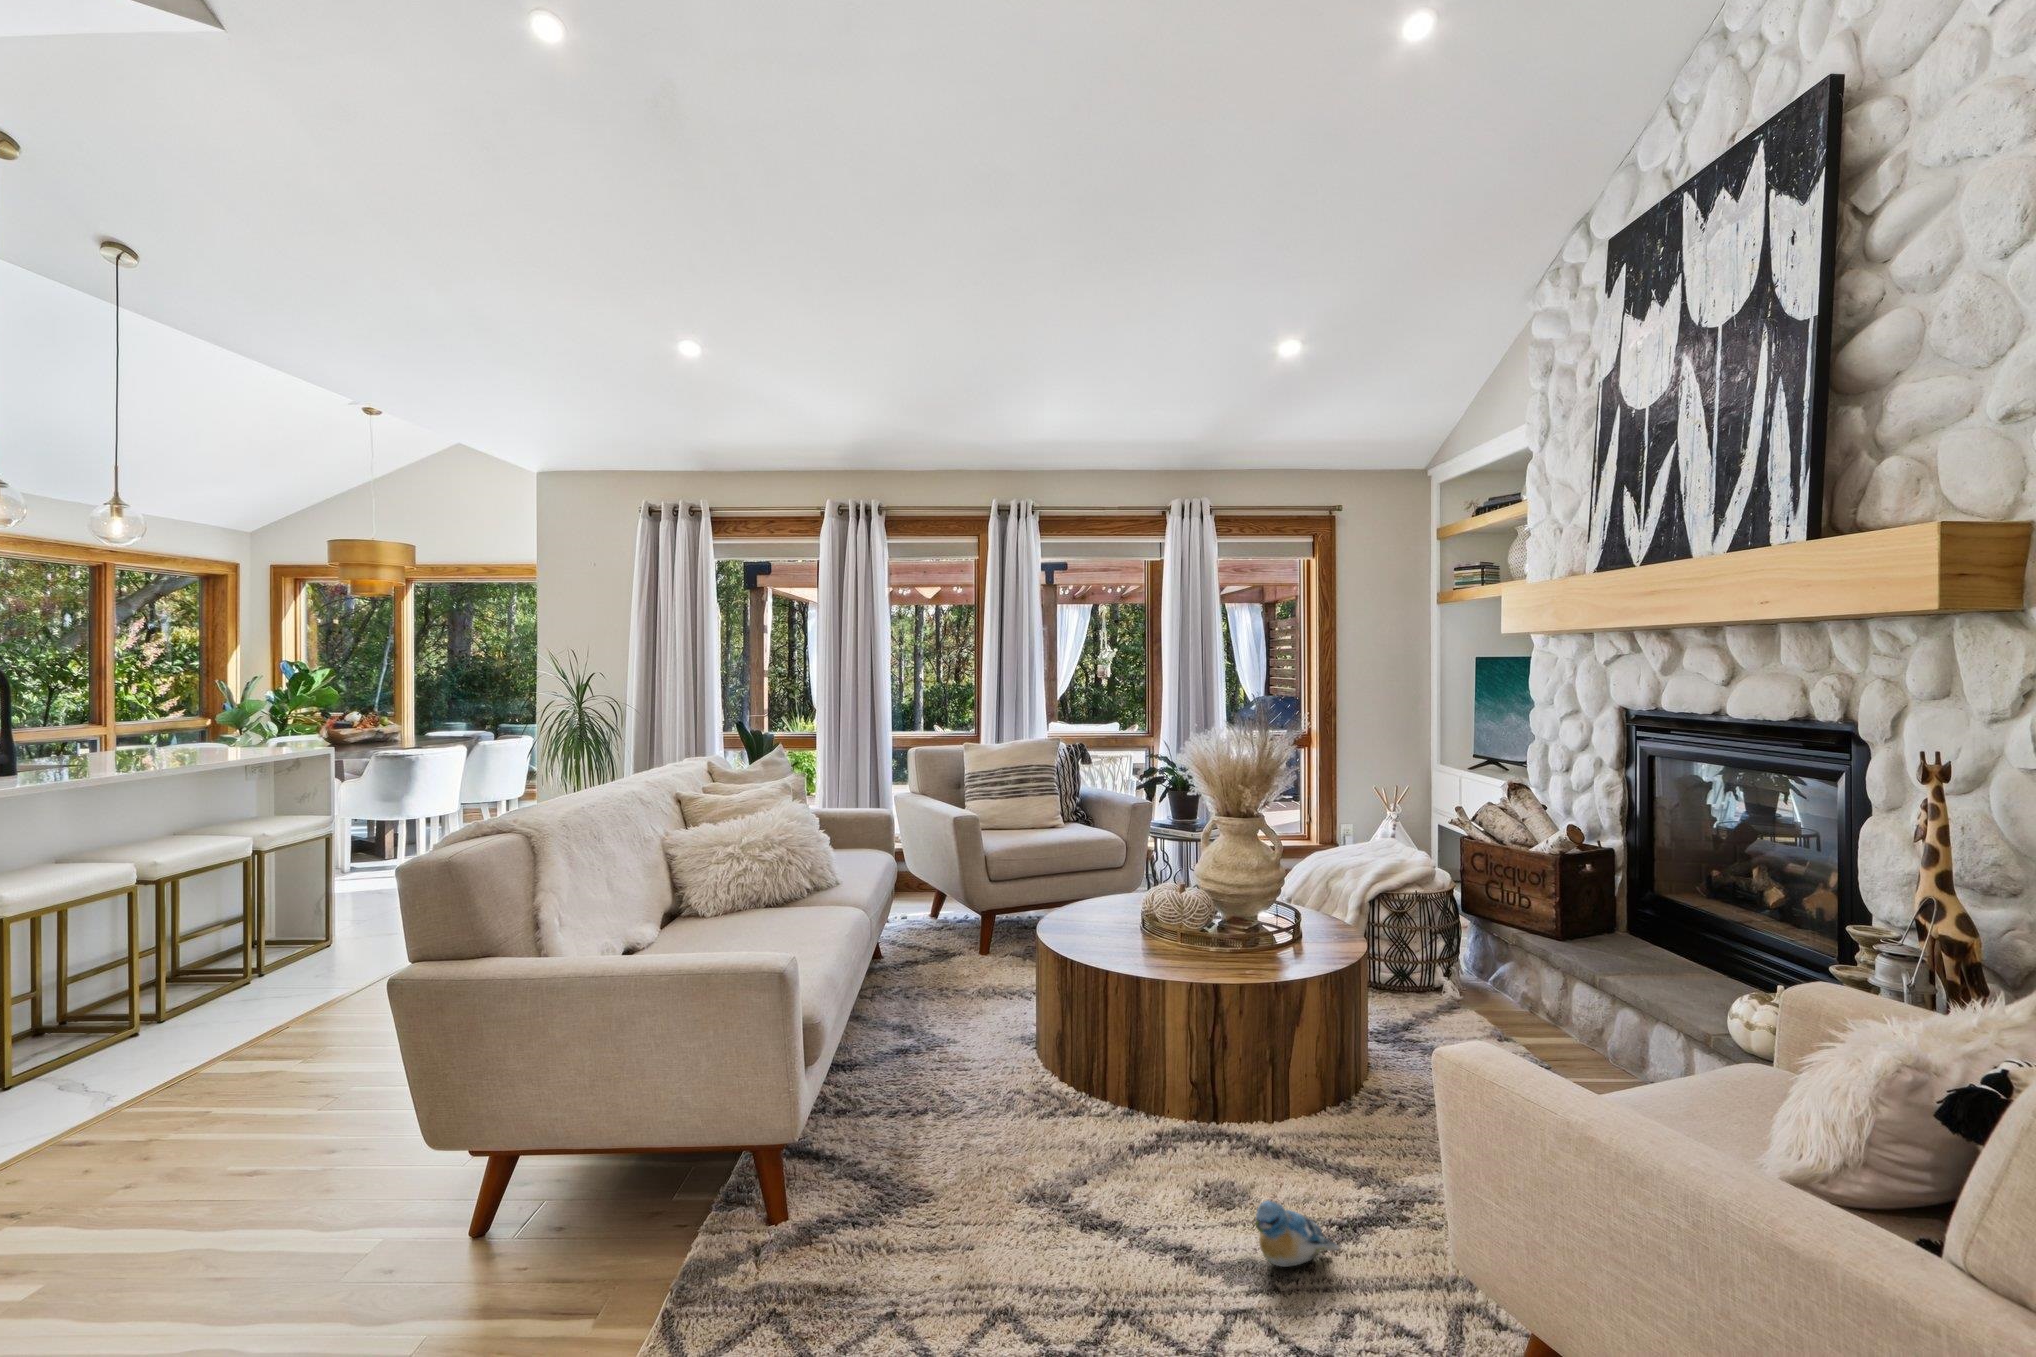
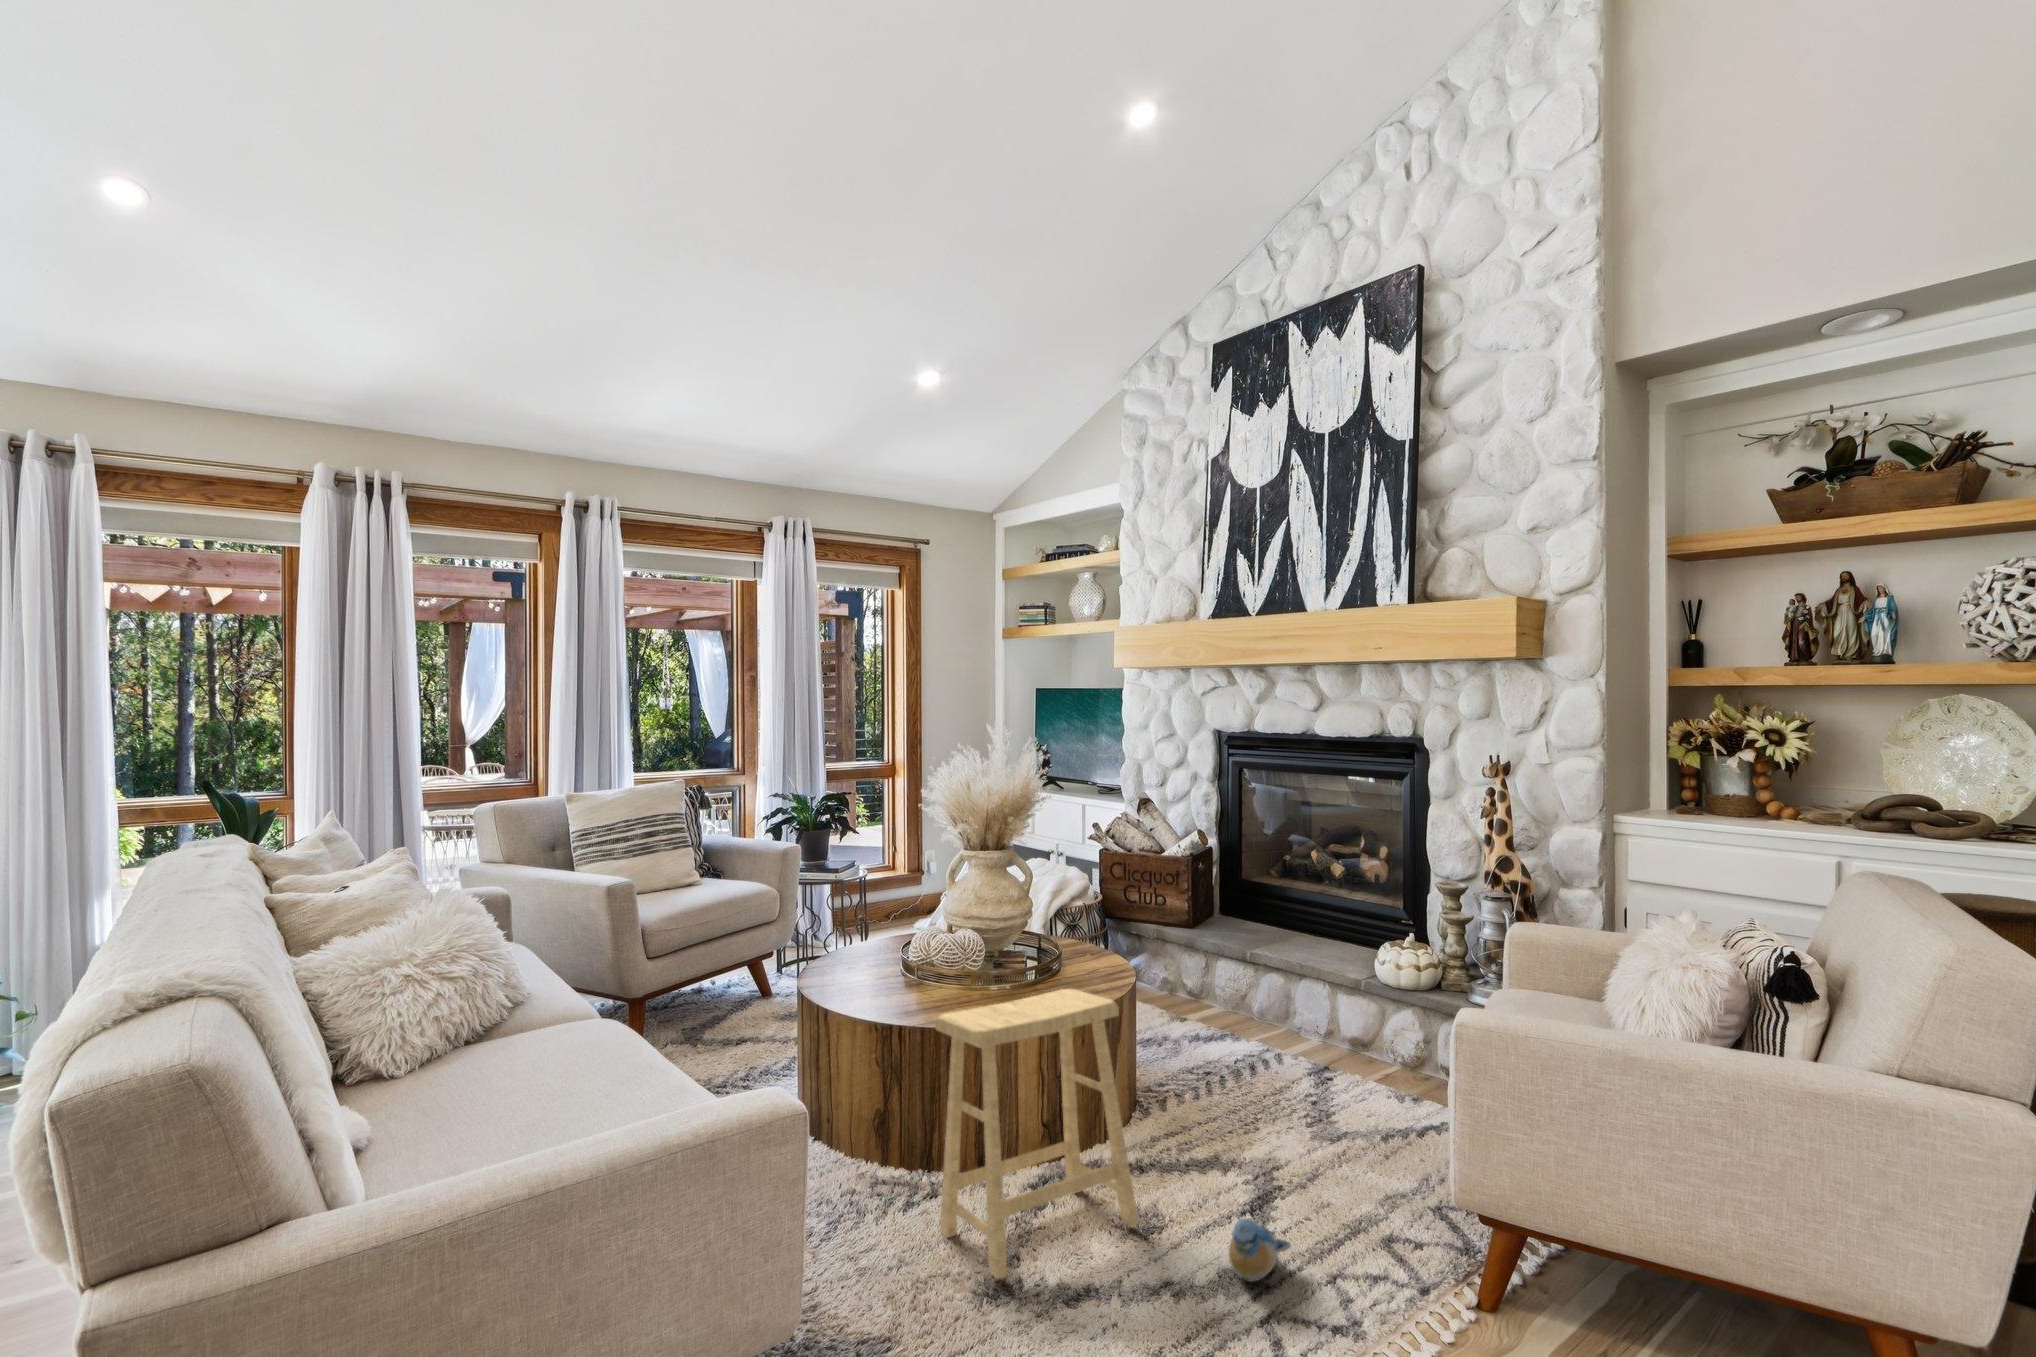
footstool: none [1051,953,1221,1189] -> present [935,989,1139,1279]

